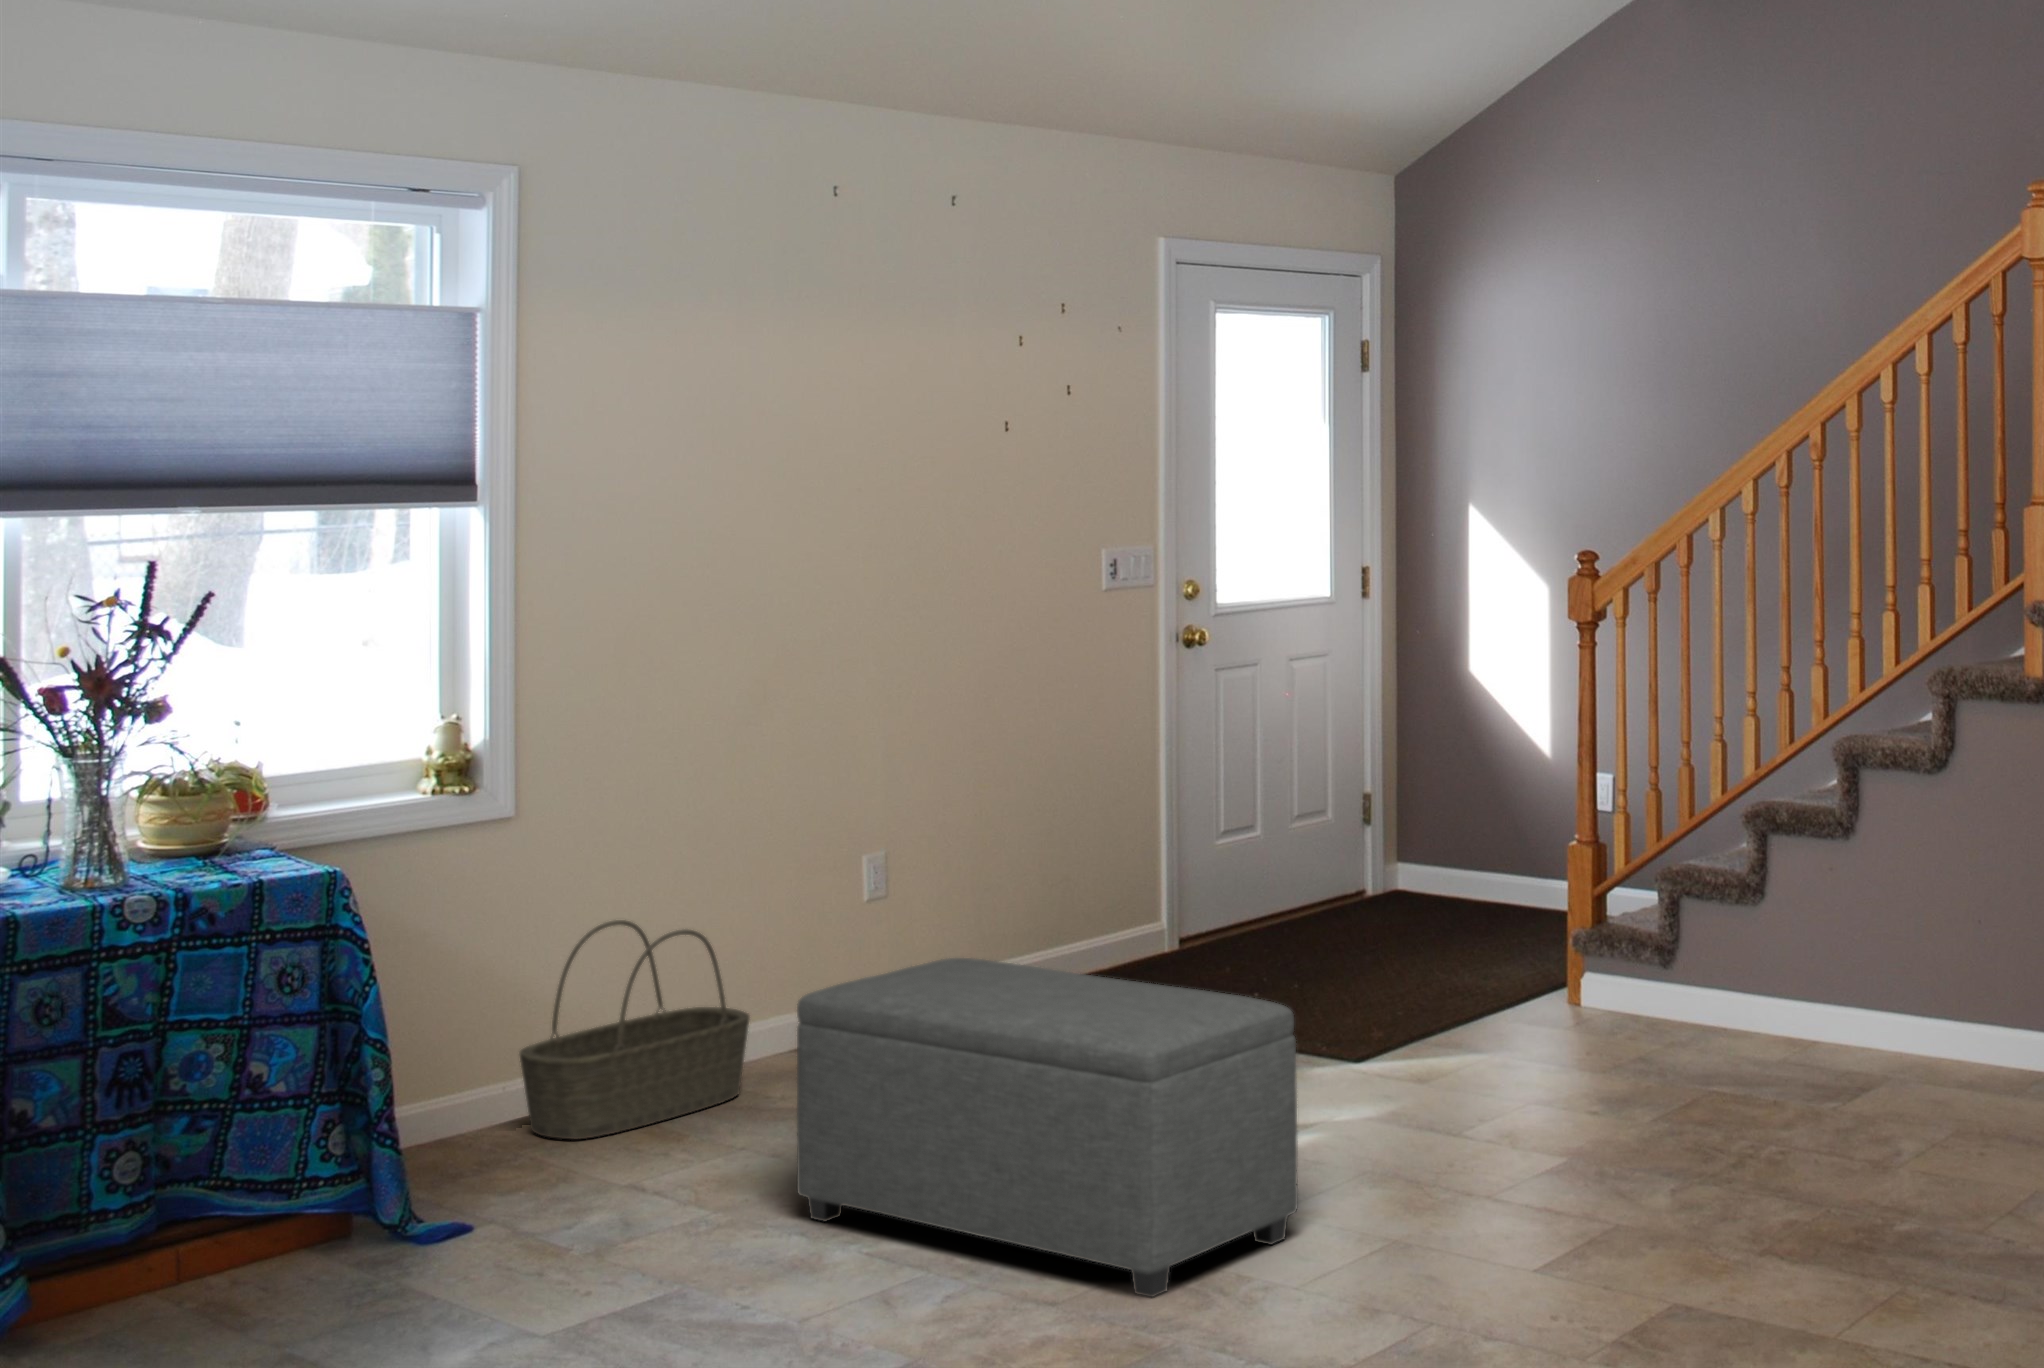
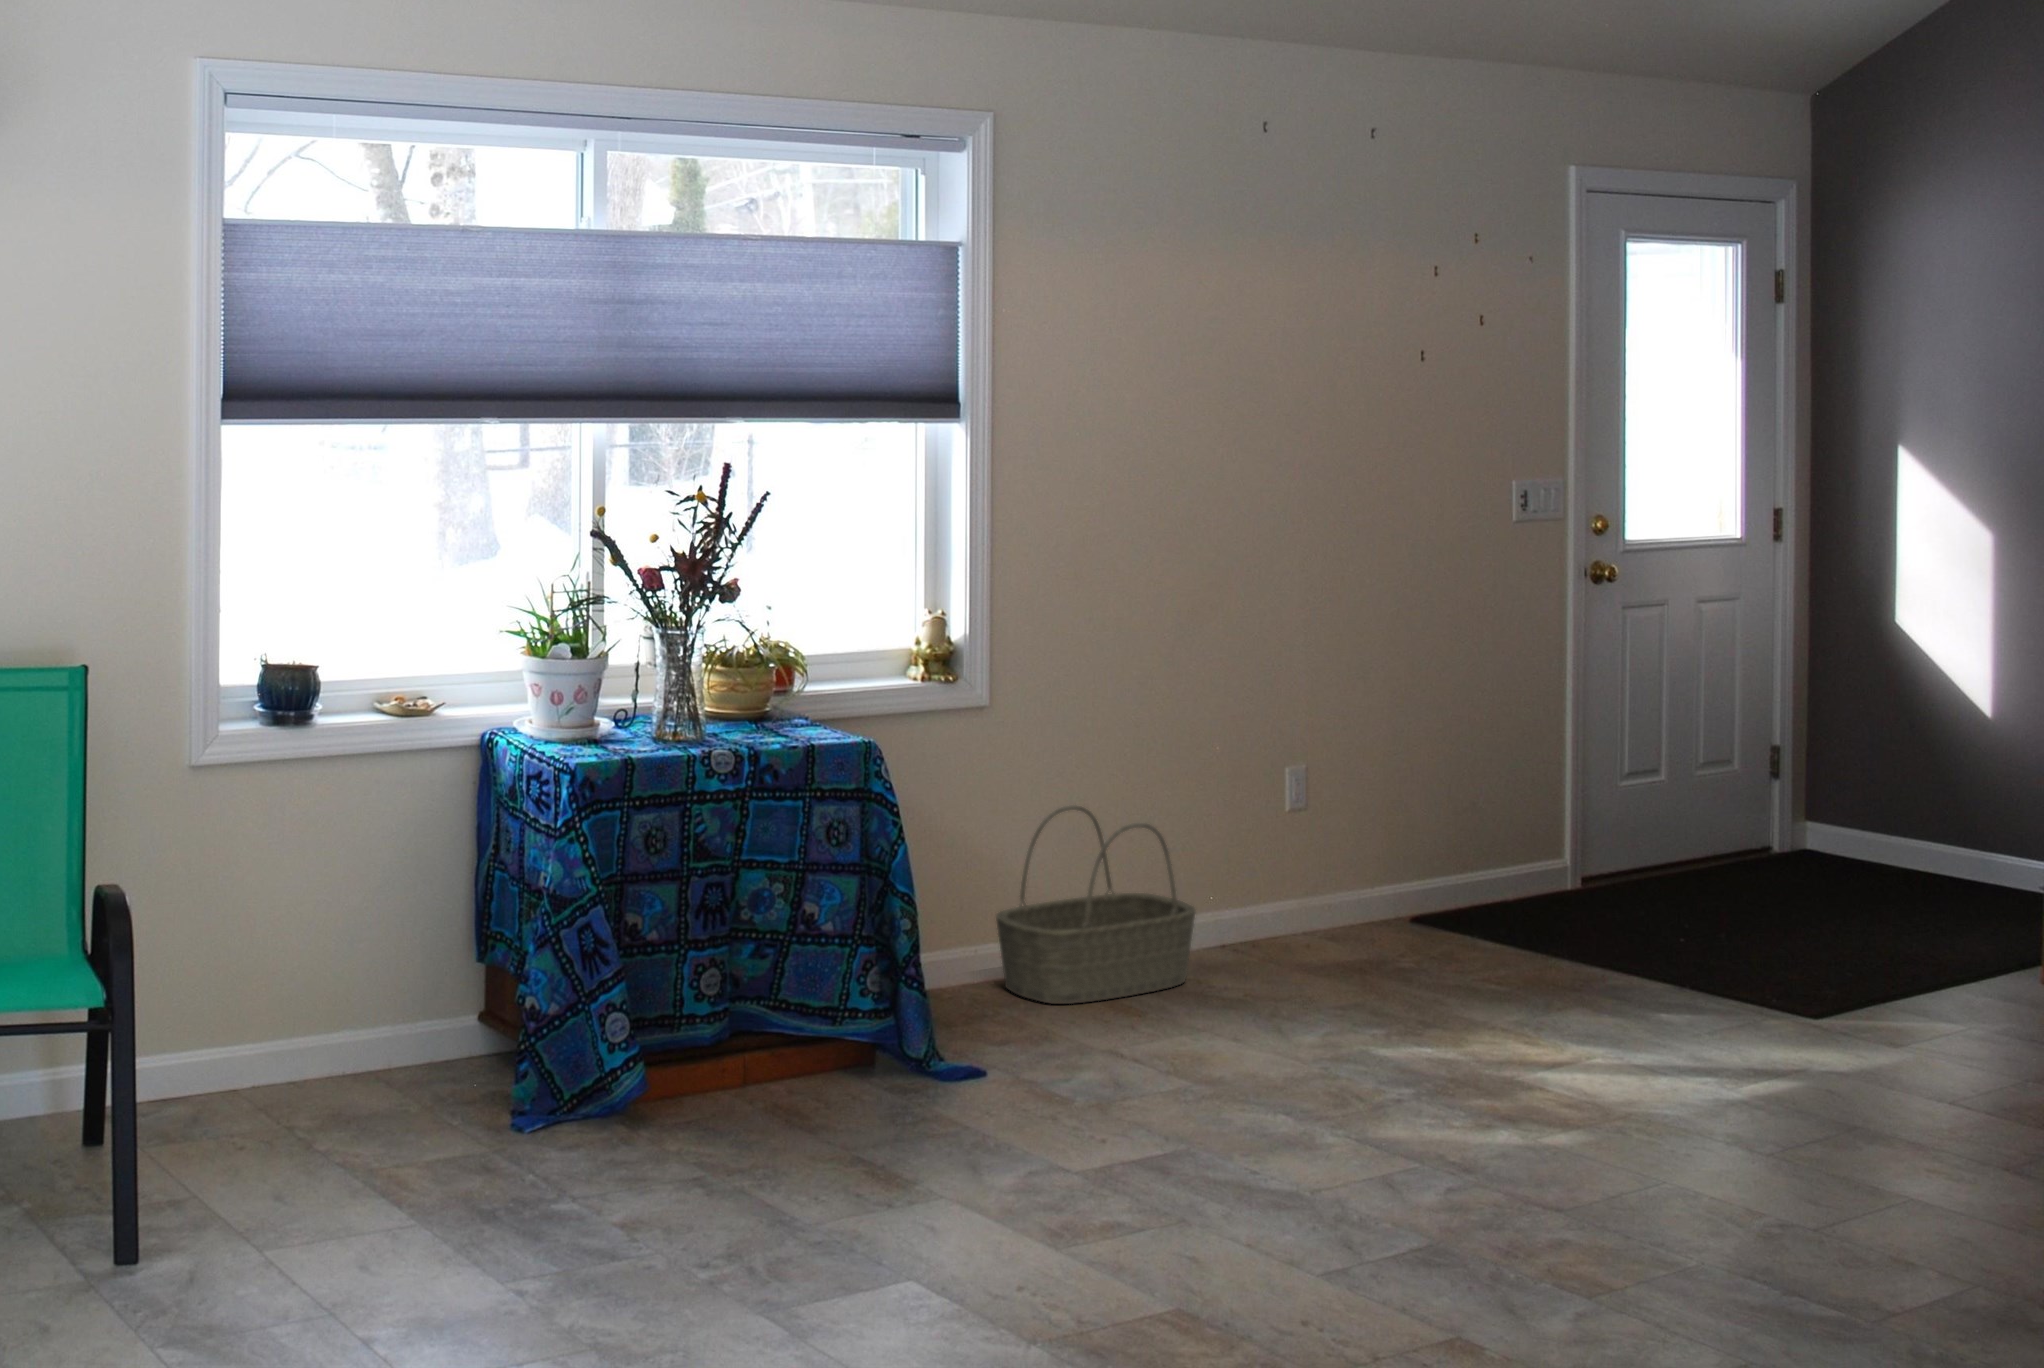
ottoman: present [797,958,1298,1297] -> none [1293,890,1877,1293]

